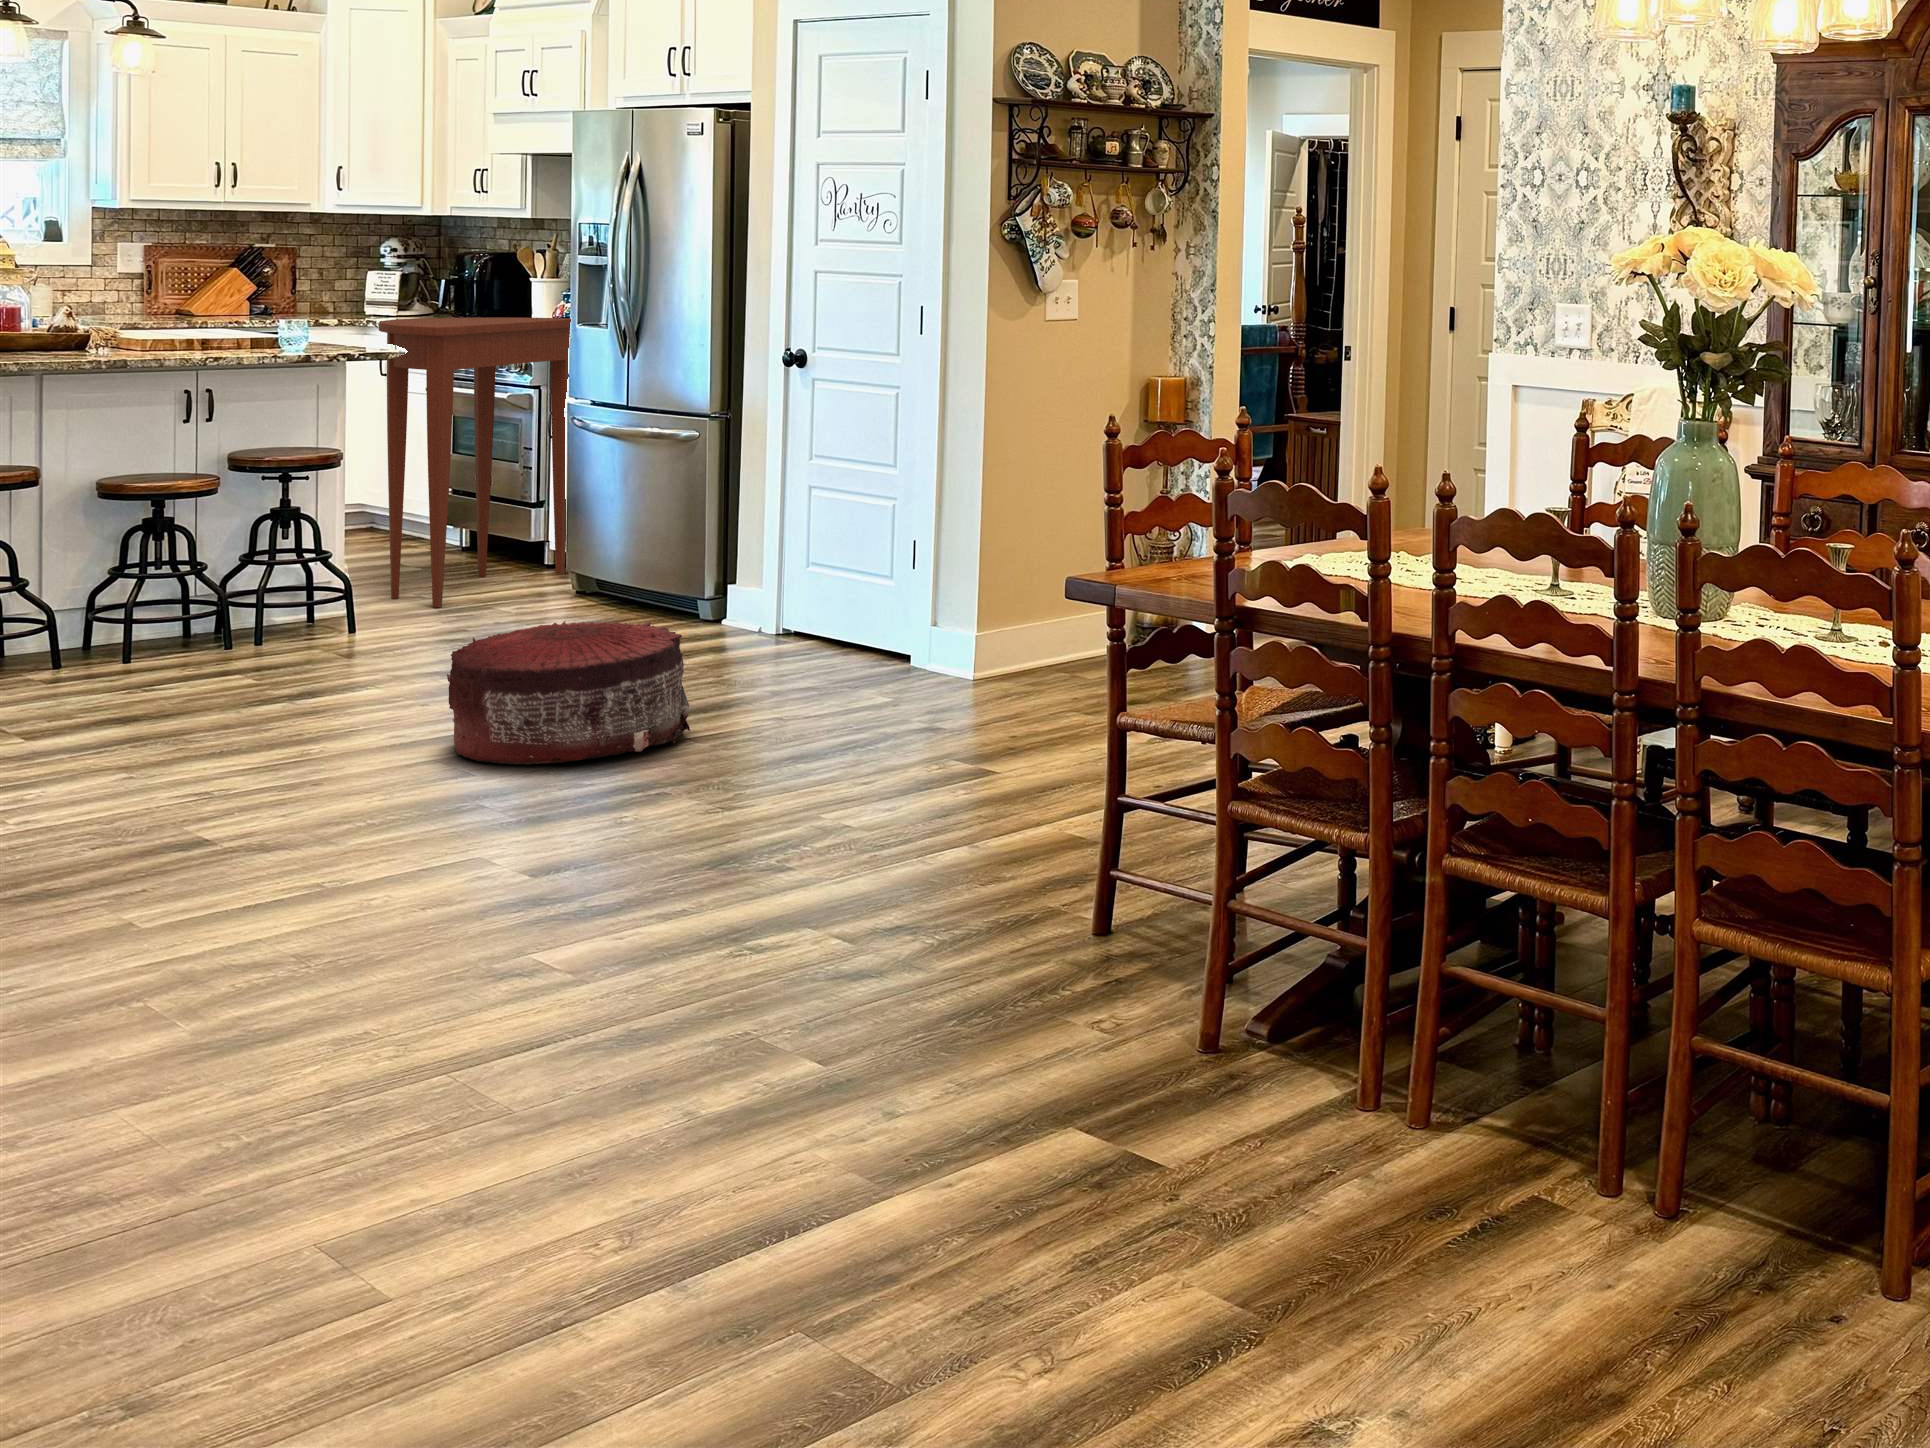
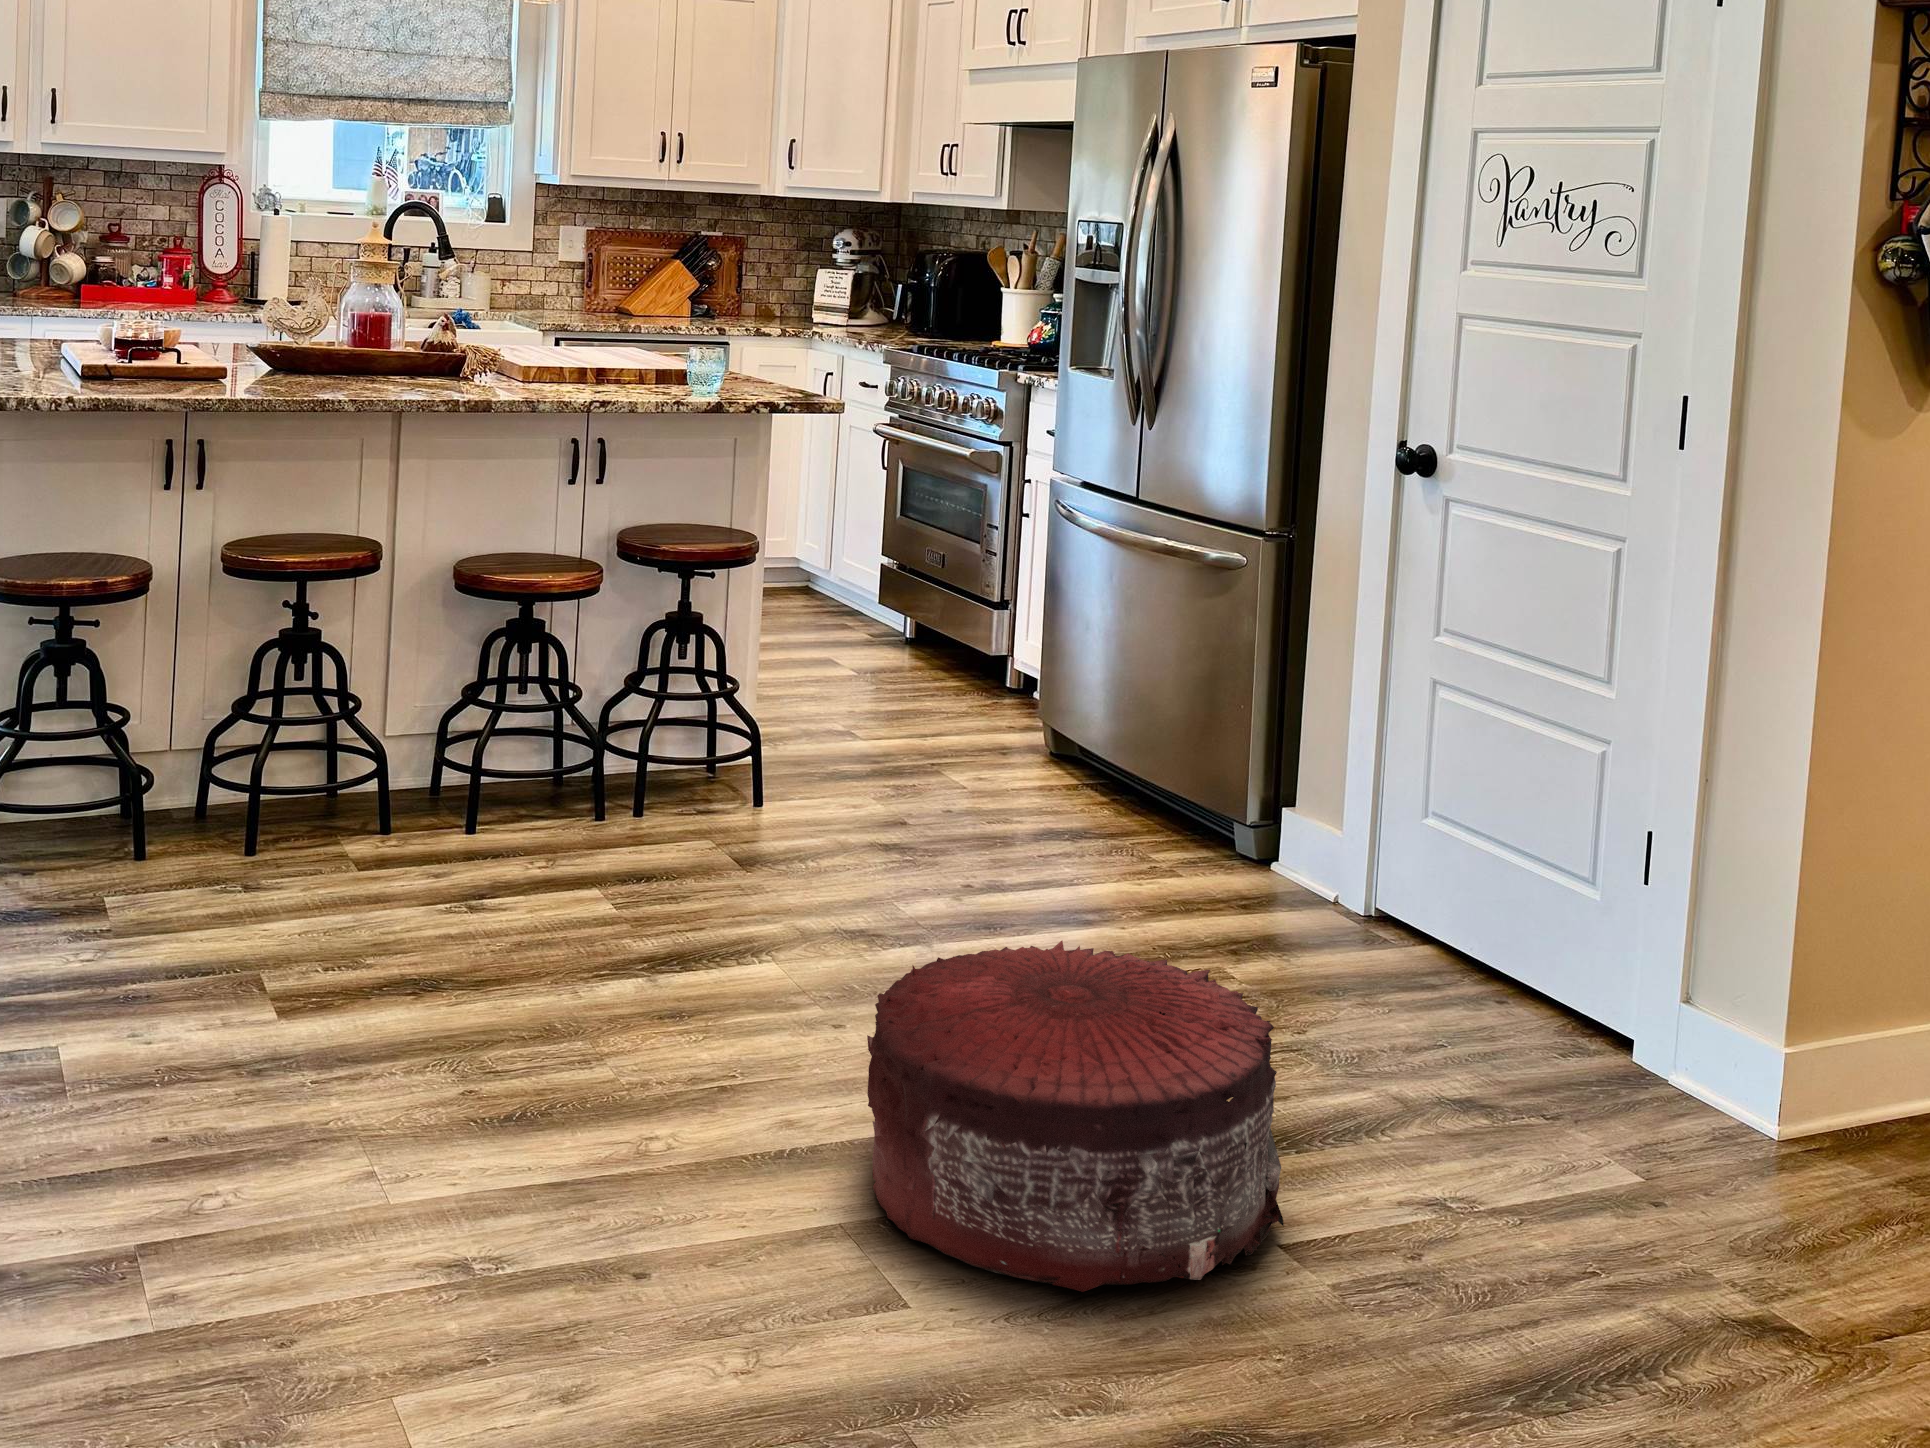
console table: present [379,317,571,607] -> none [814,344,1074,764]

